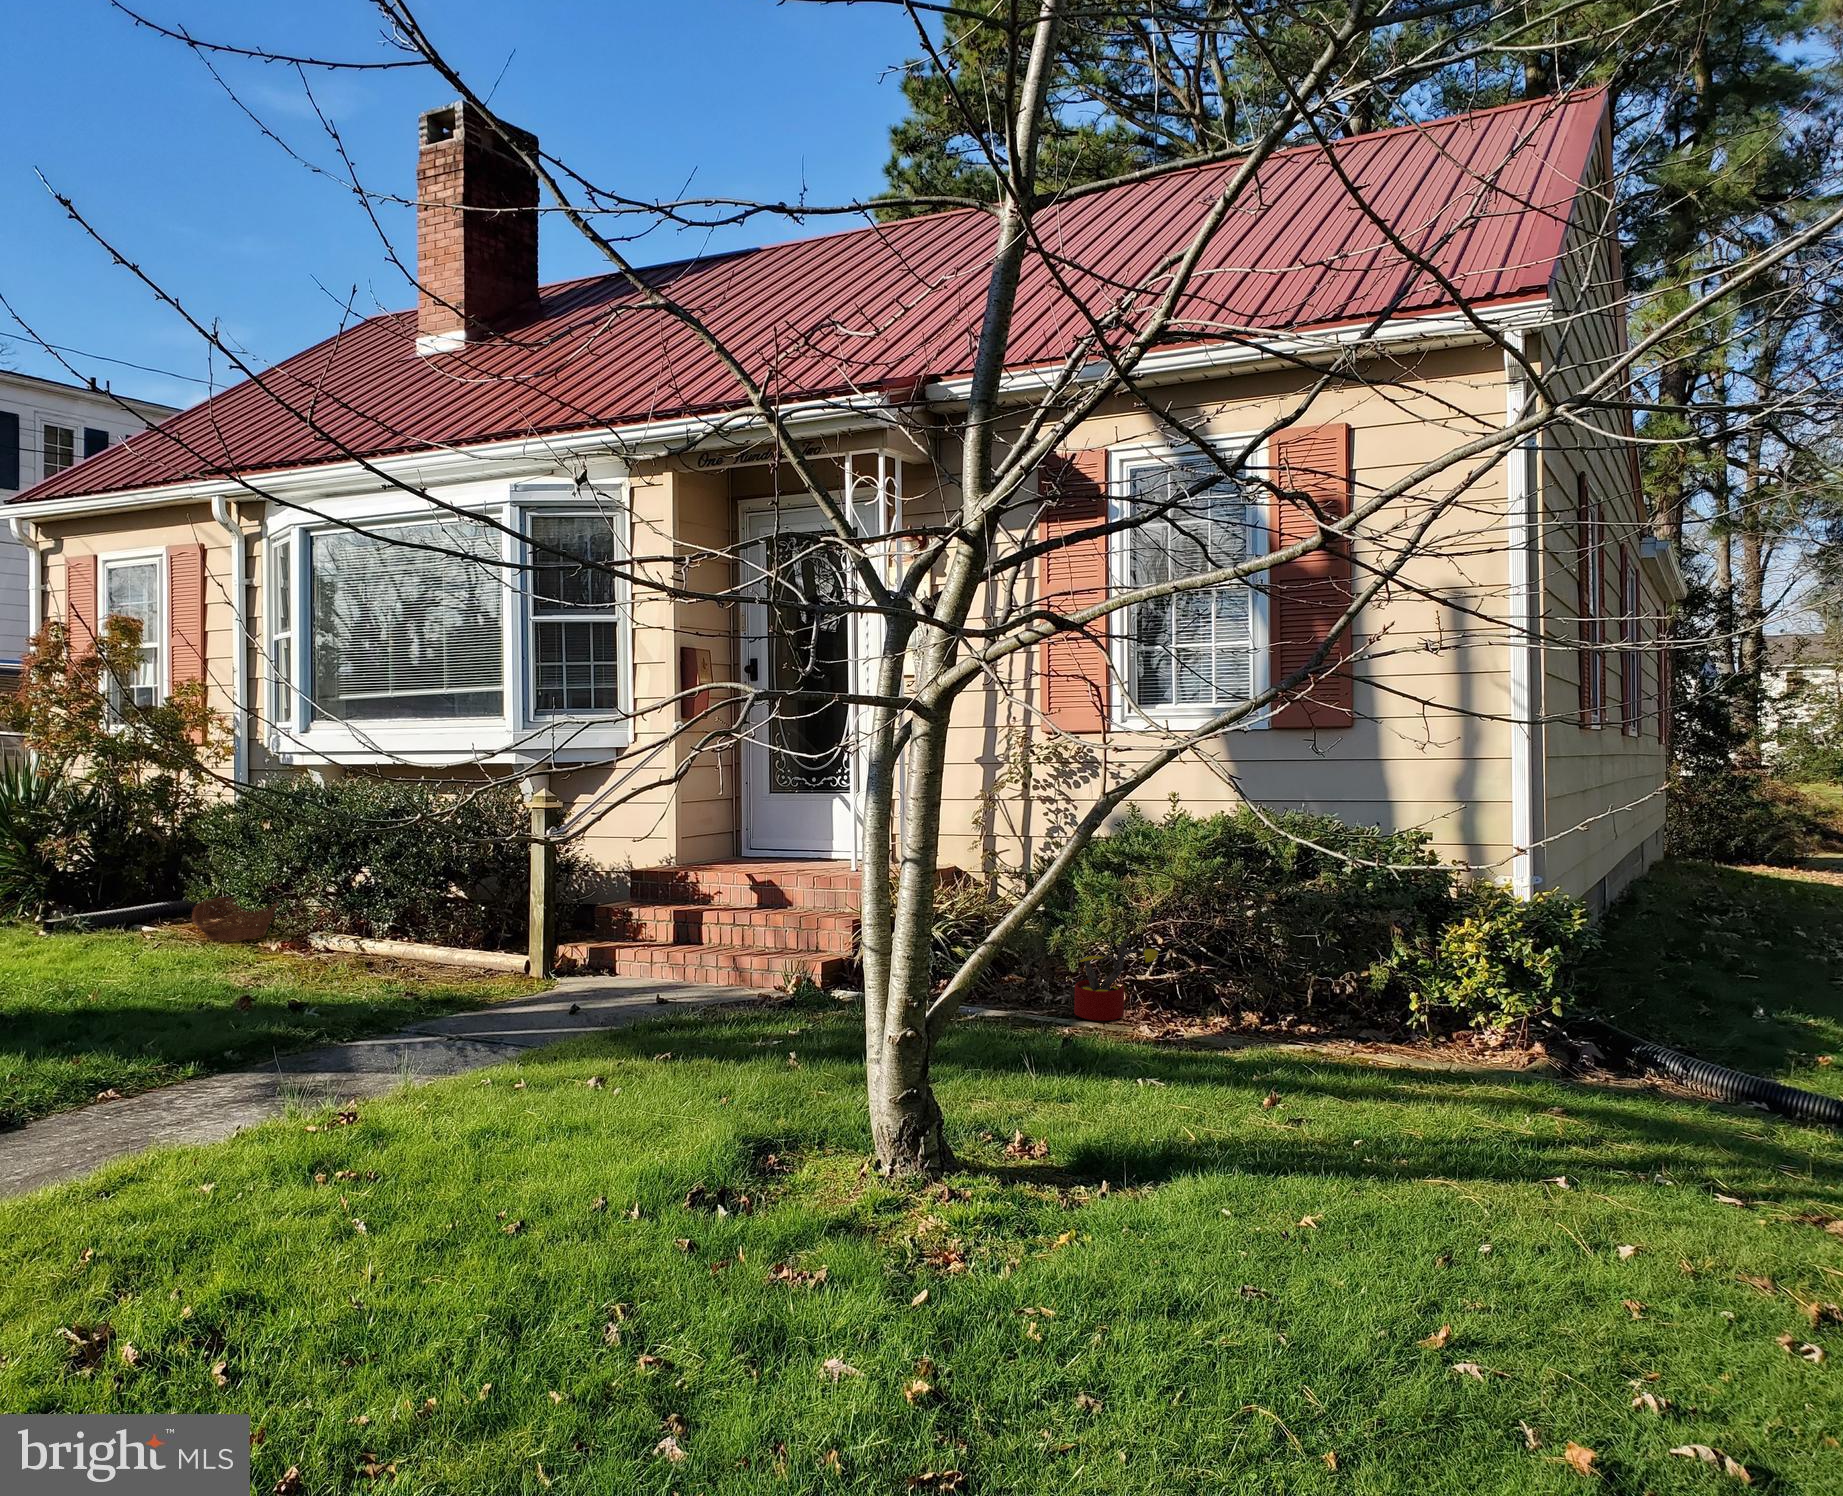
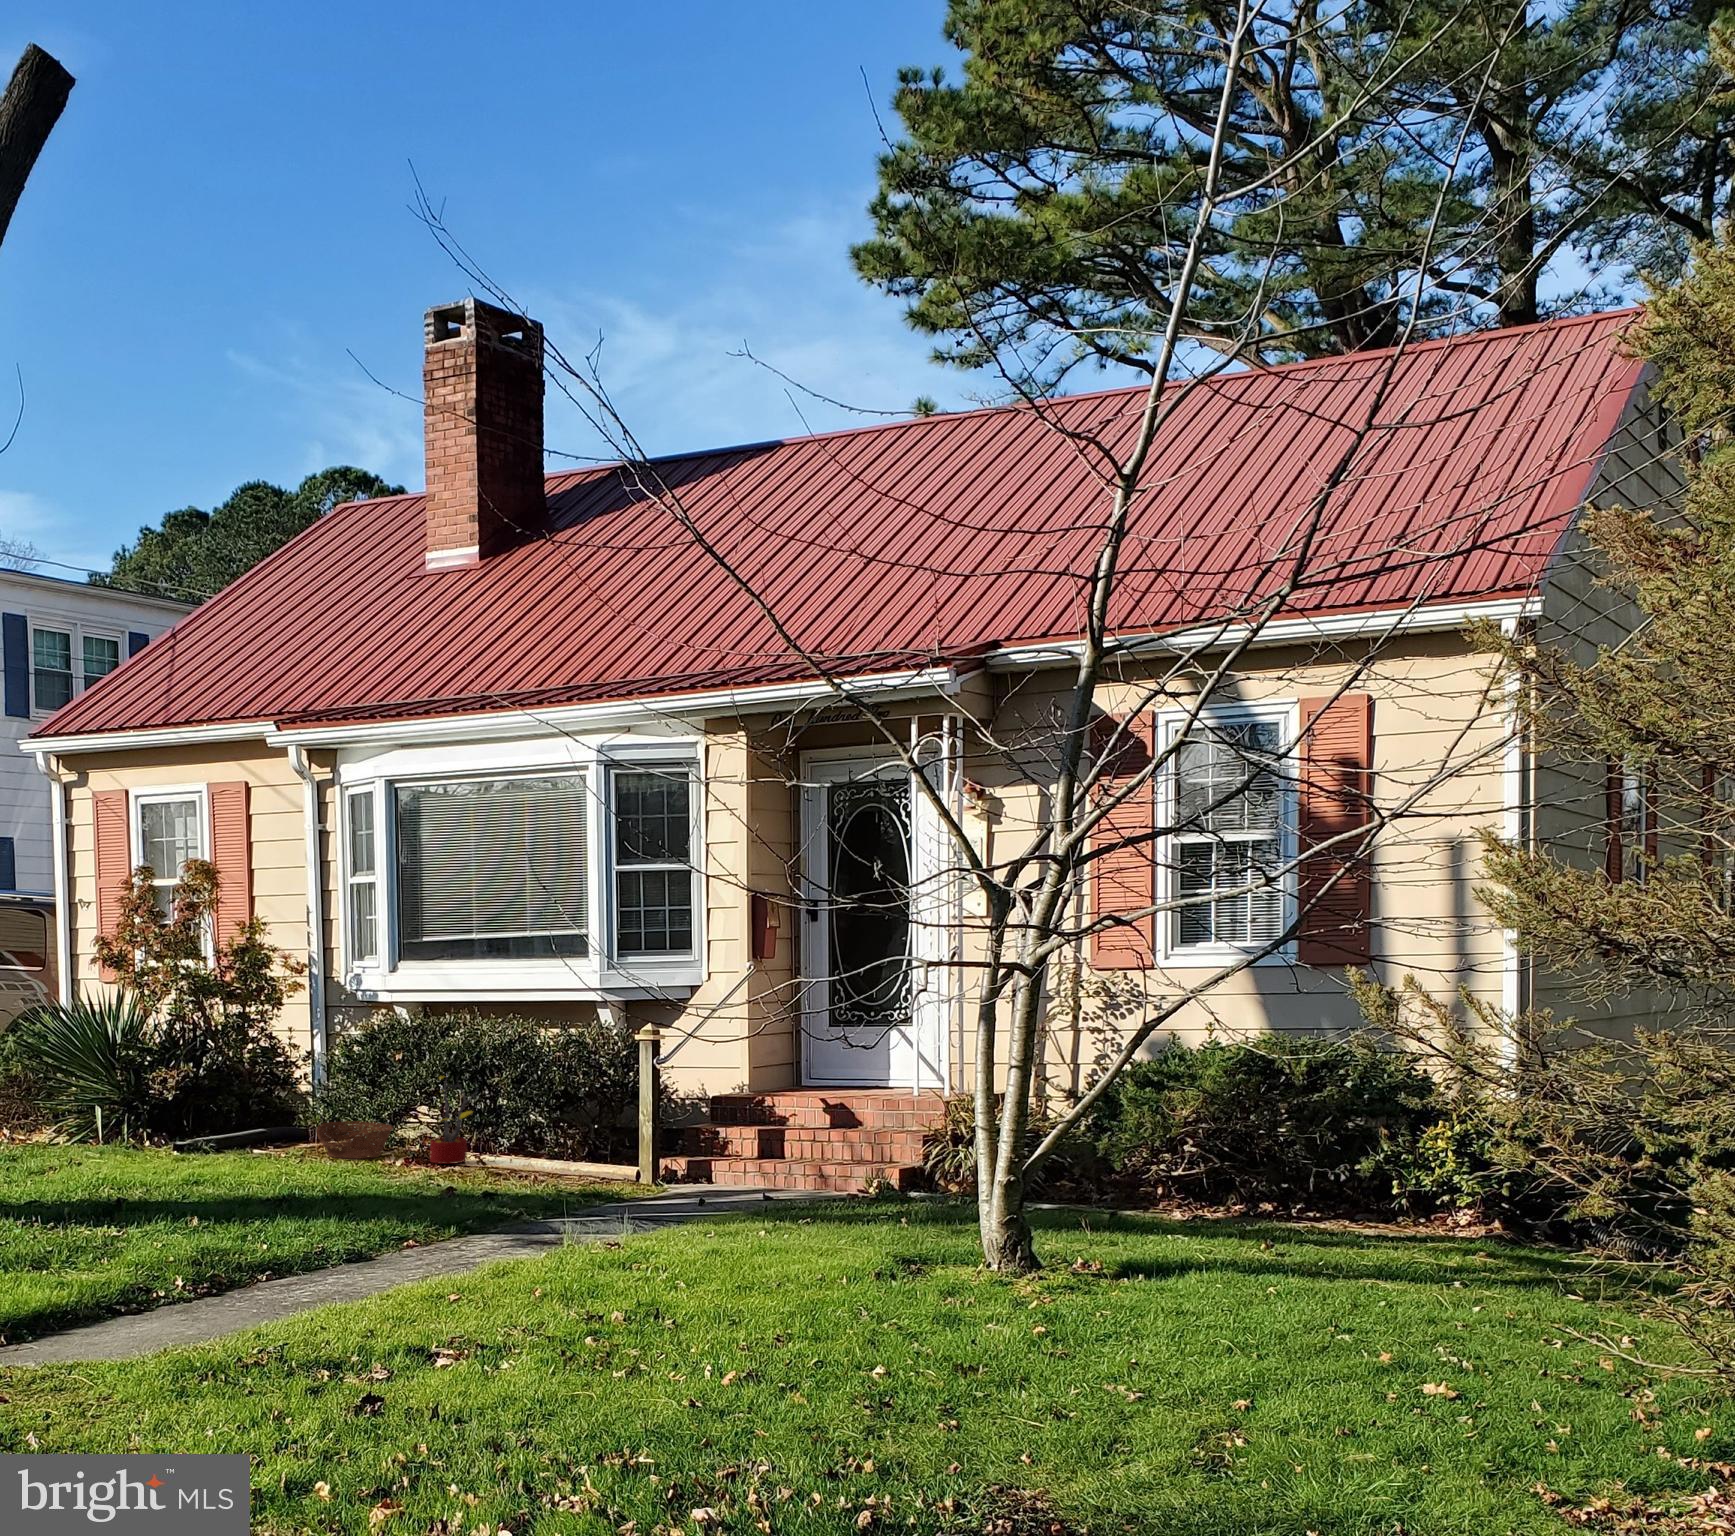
decorative plant: present [1069,889,1158,1021] -> present [430,1076,477,1164]

